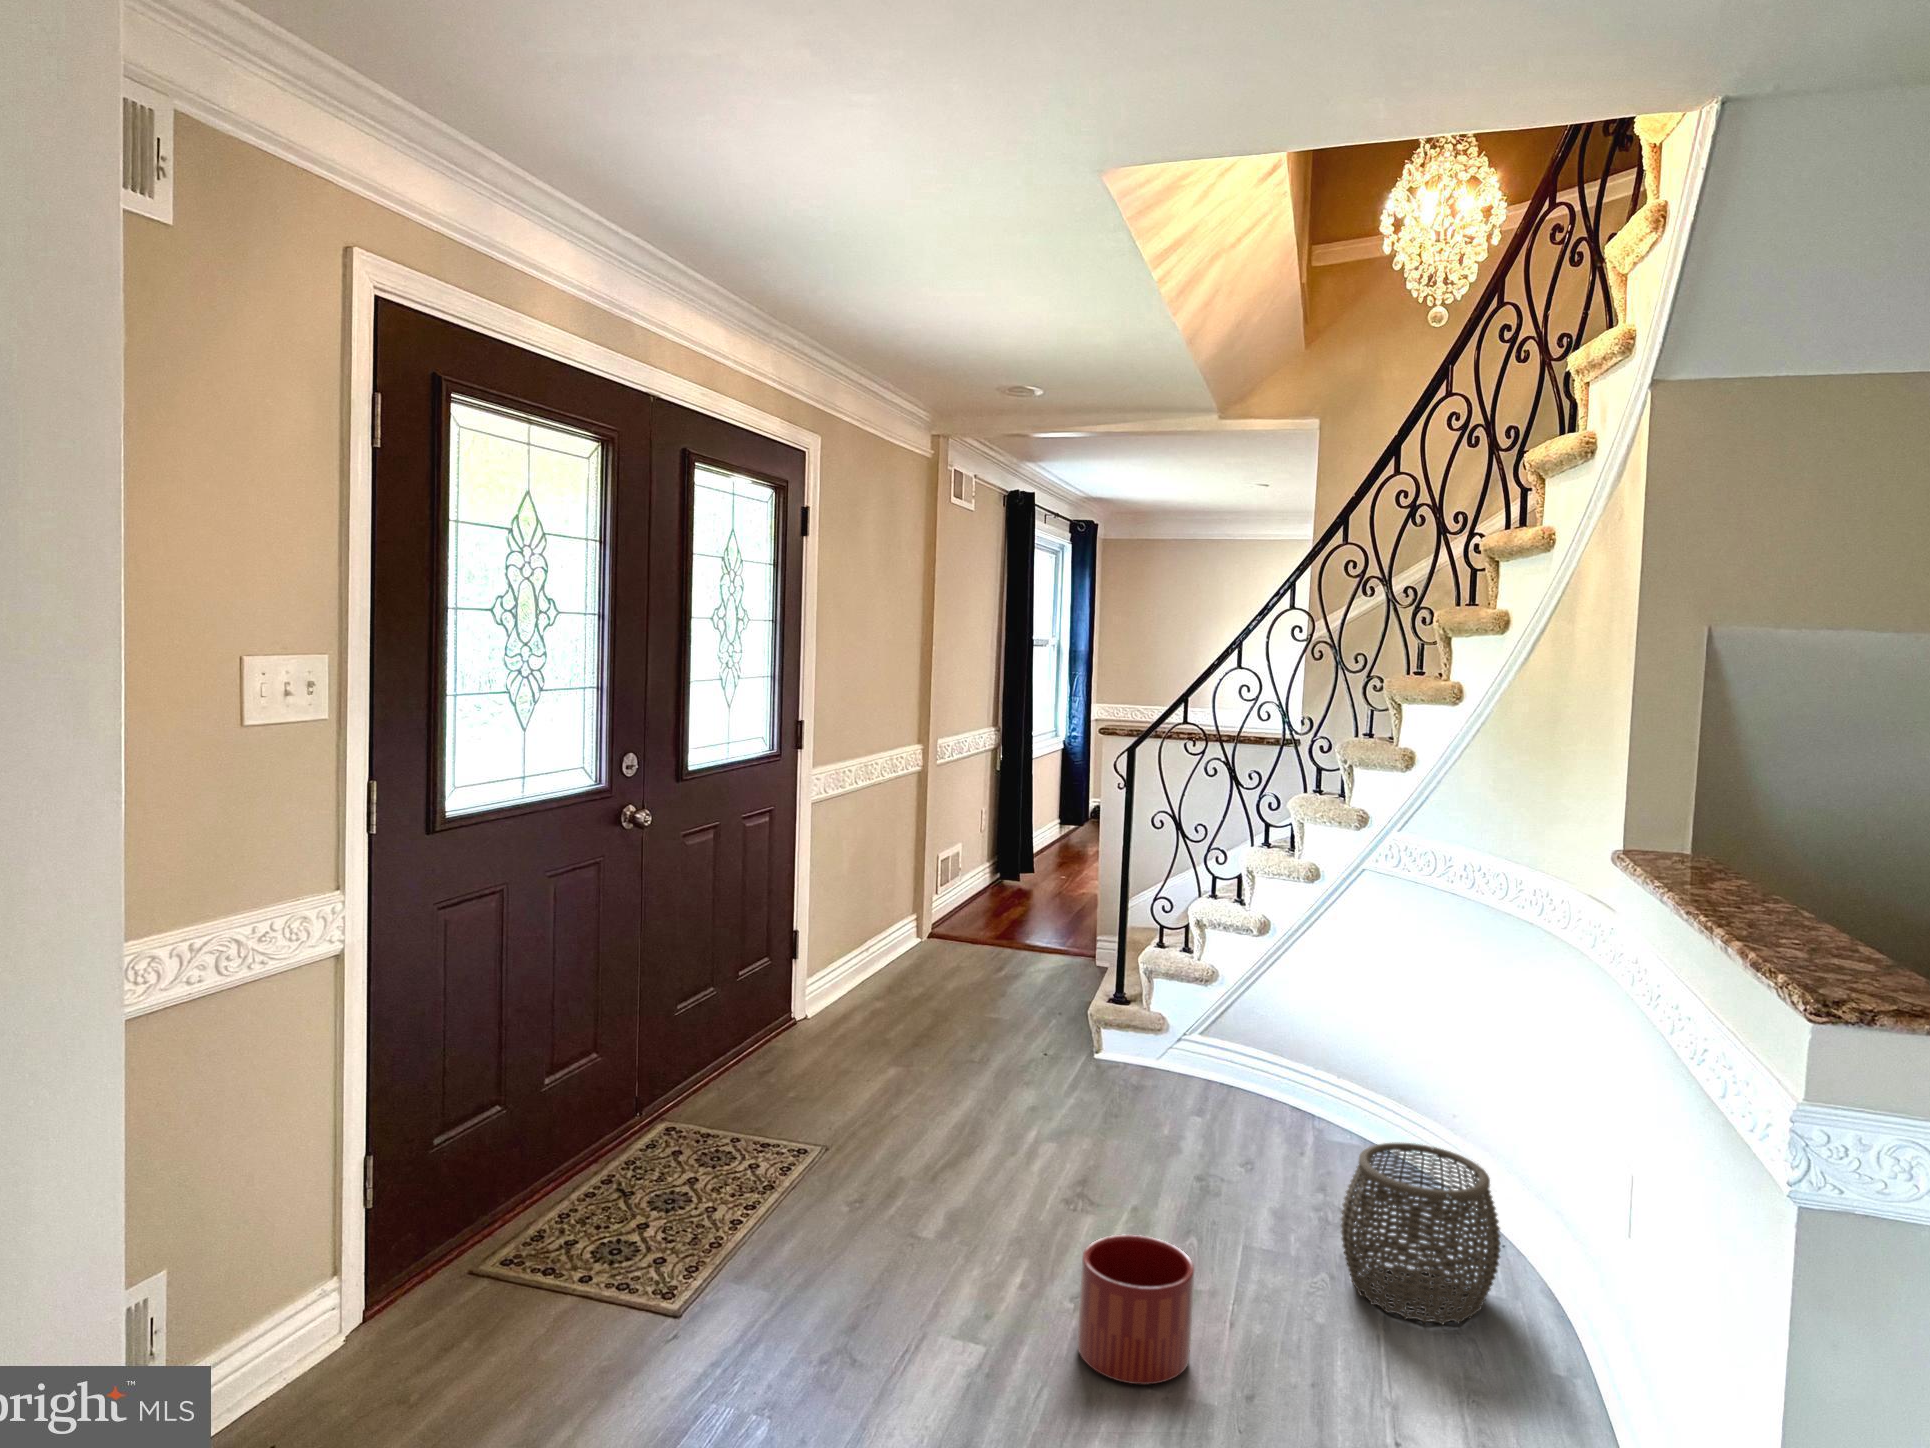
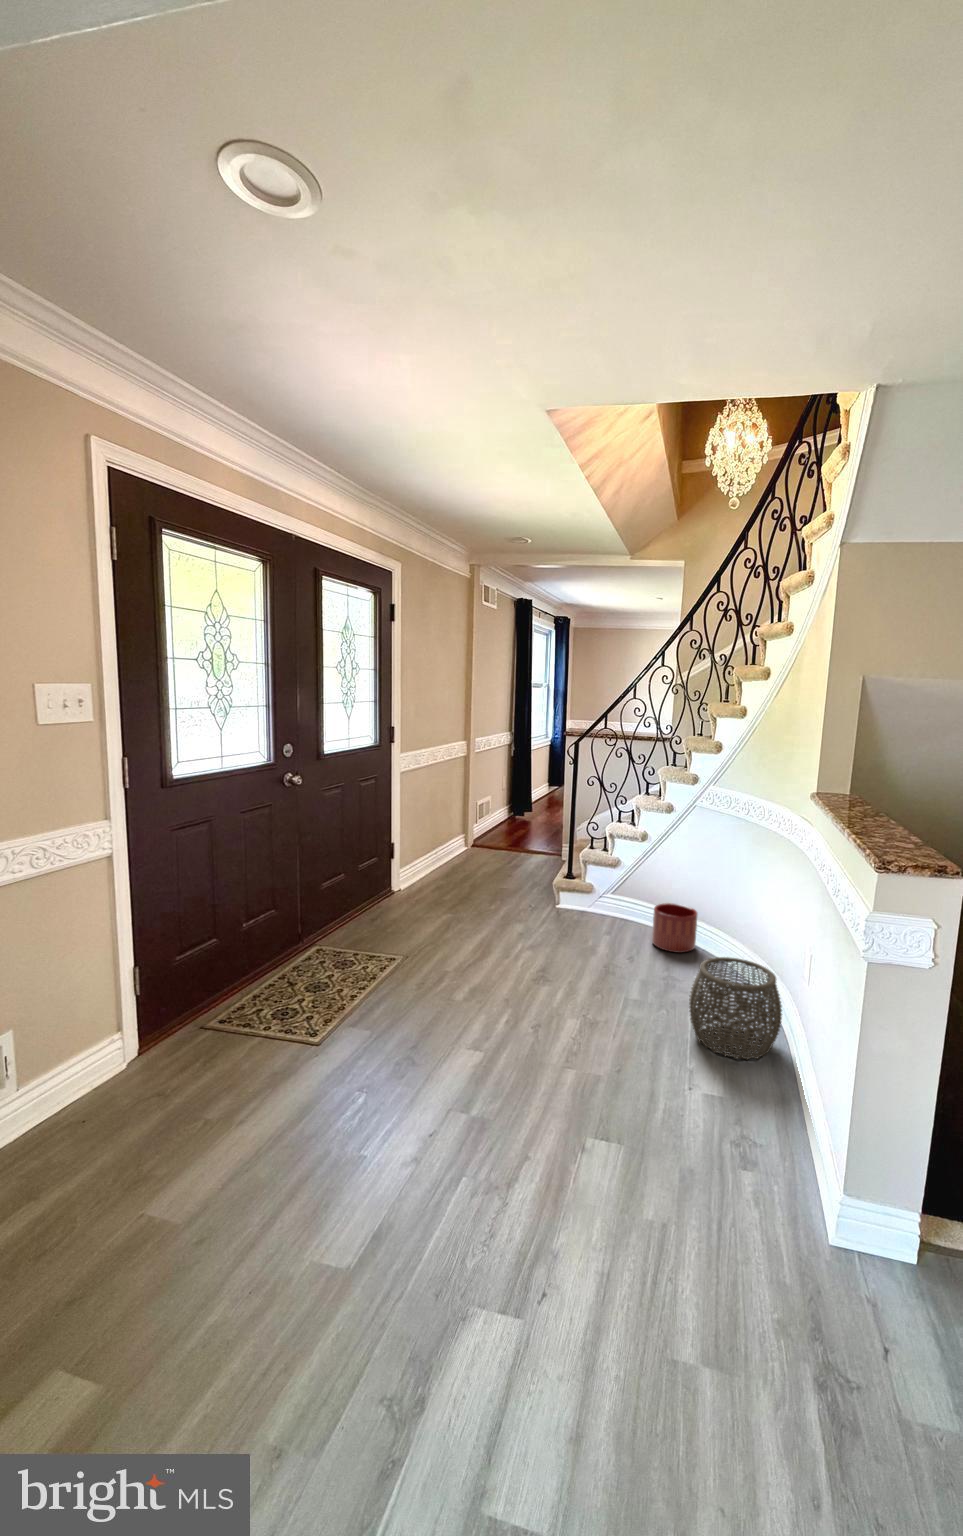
planter: present [1077,1235,1194,1384] -> present [652,903,697,952]

